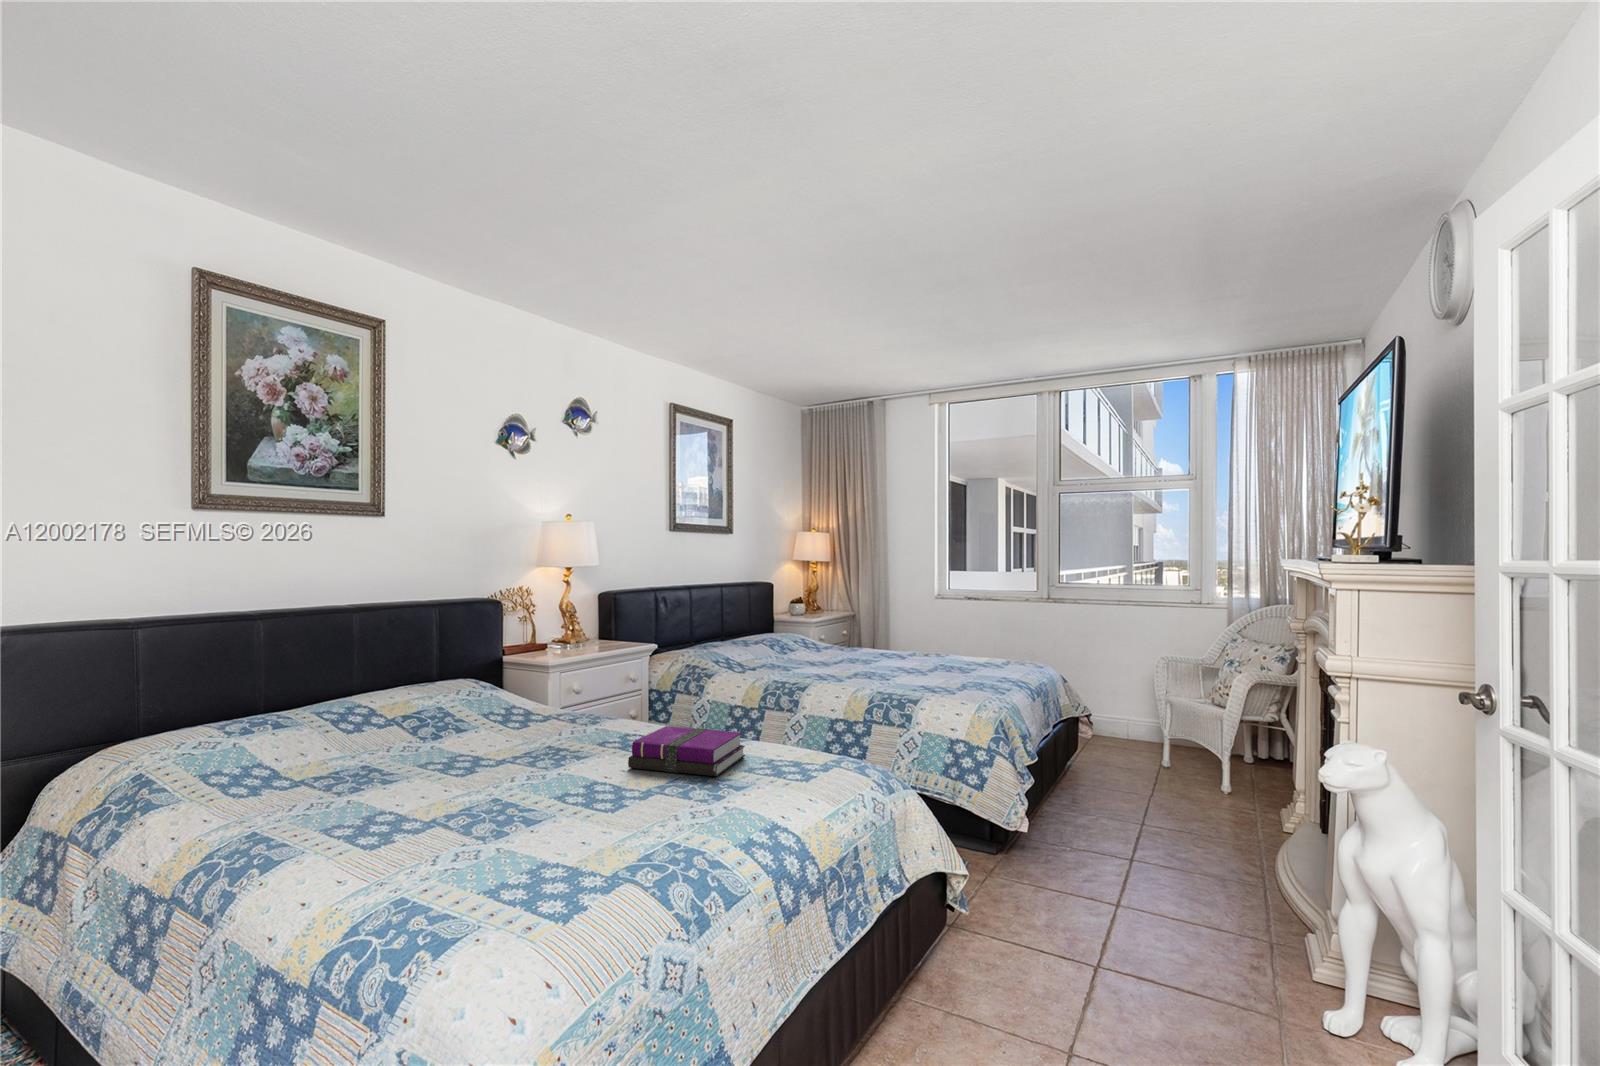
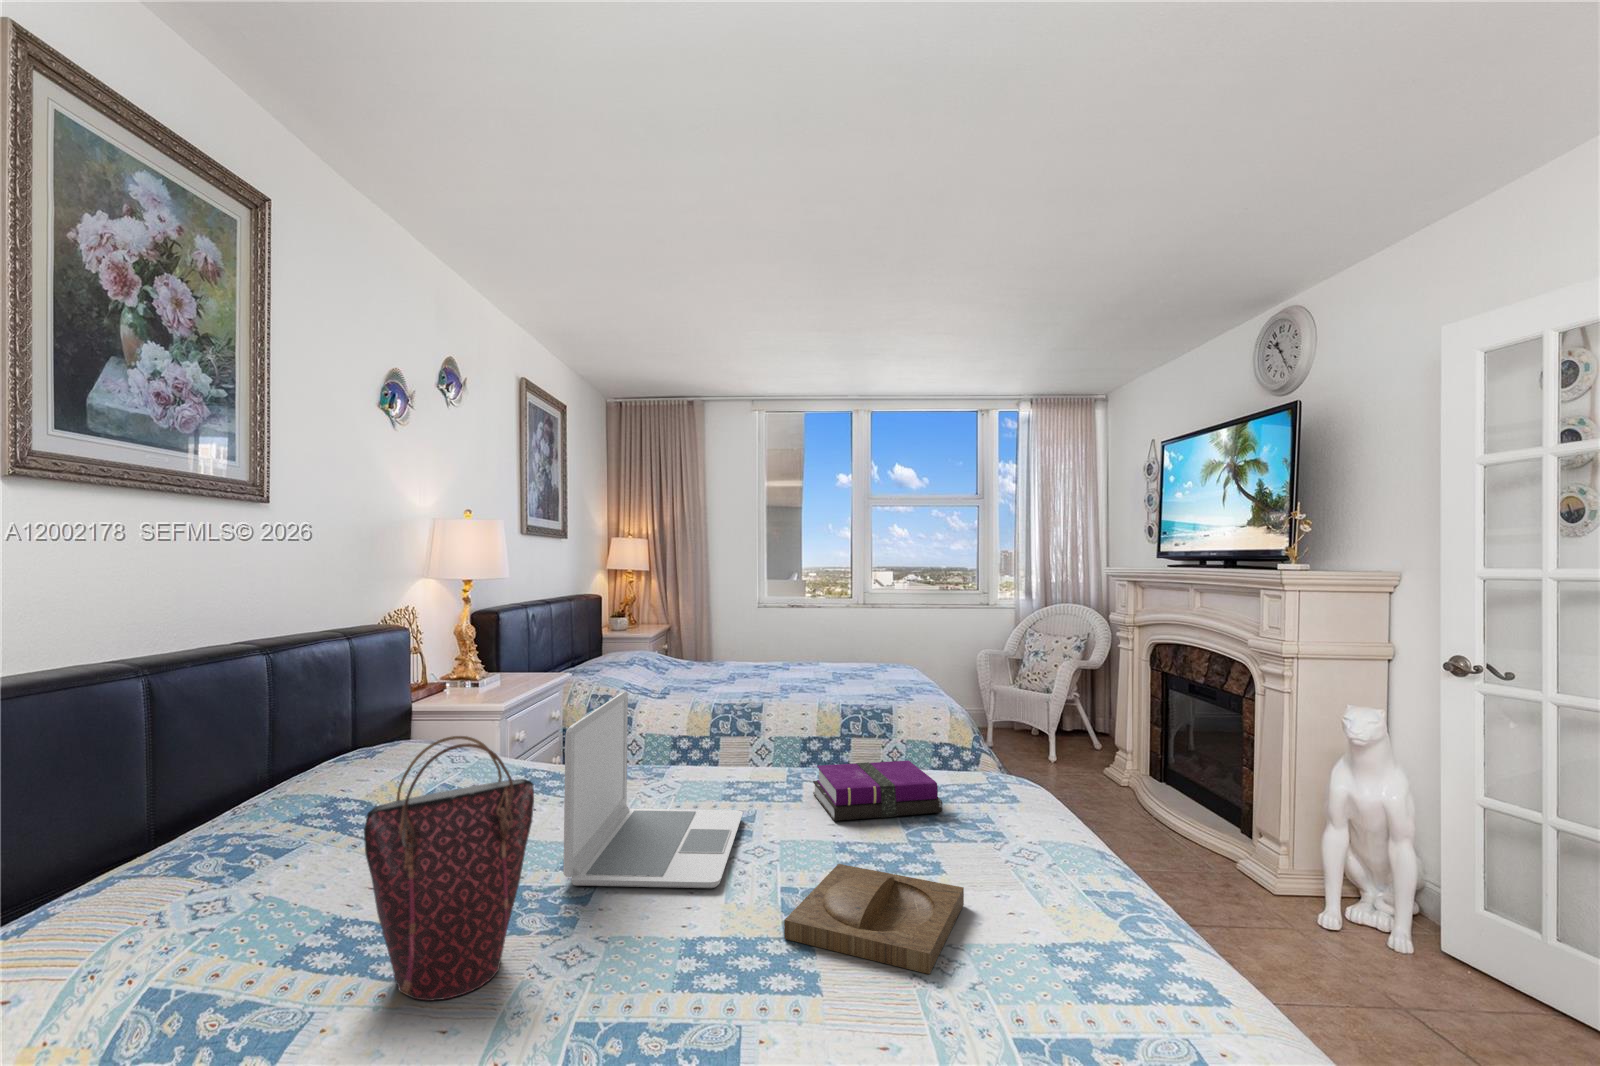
laptop: none [401,650,578,788] -> present [563,692,743,888]
handbag: none [222,658,327,806] -> present [364,736,534,1001]
tray: none [431,787,570,856] -> present [784,864,964,974]

